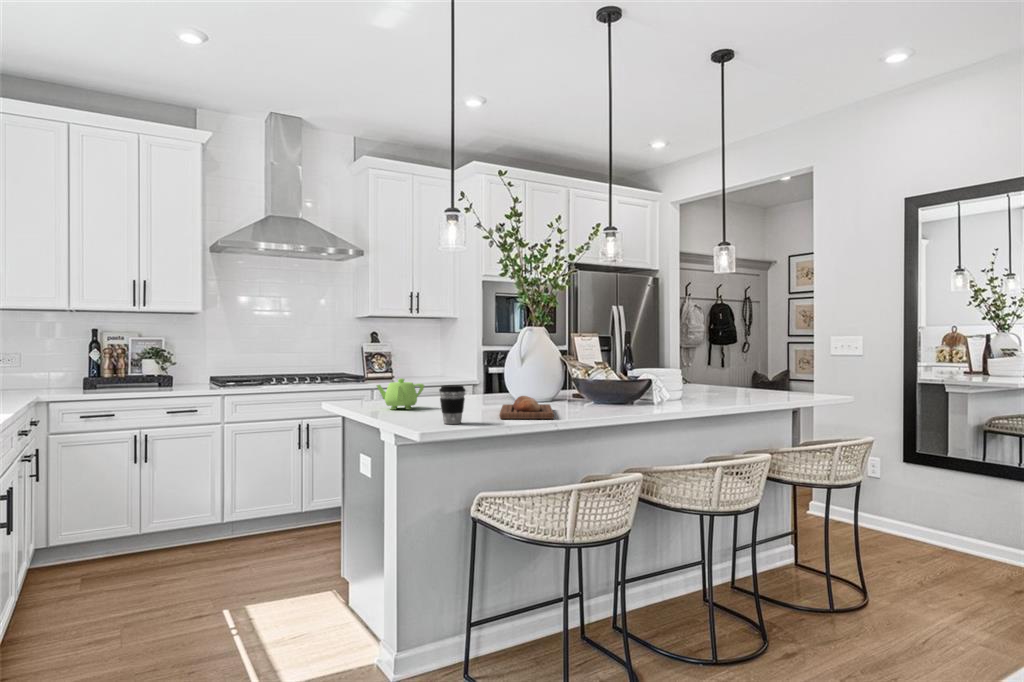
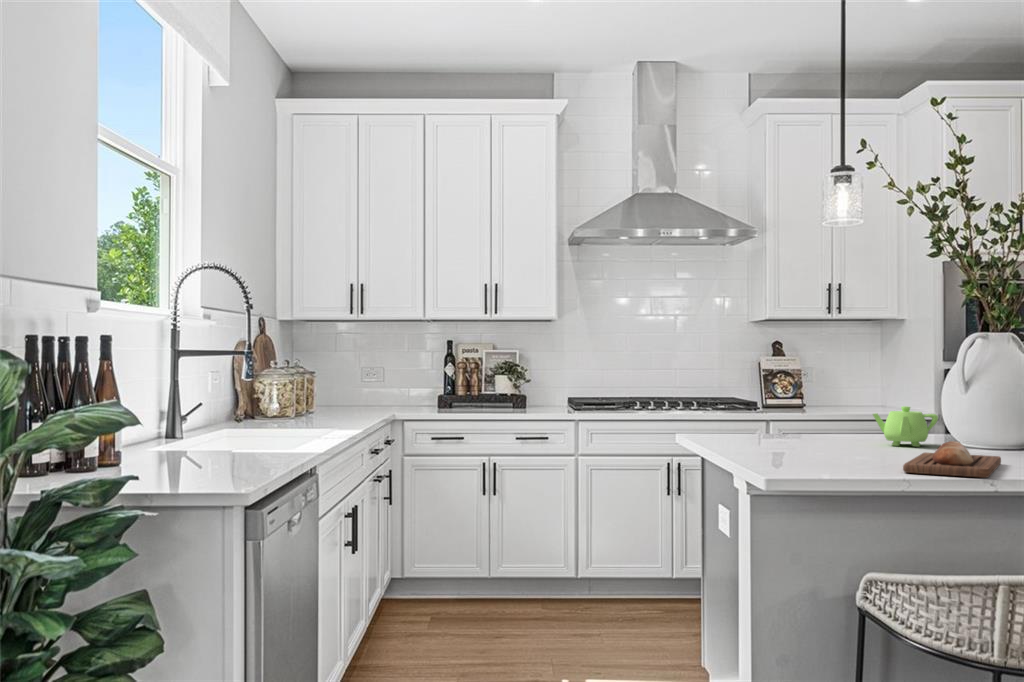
teapot: present [377,378,424,410] -> present [873,406,938,447]
coffee cup: present [439,385,465,424] -> none [809,422,847,475]

